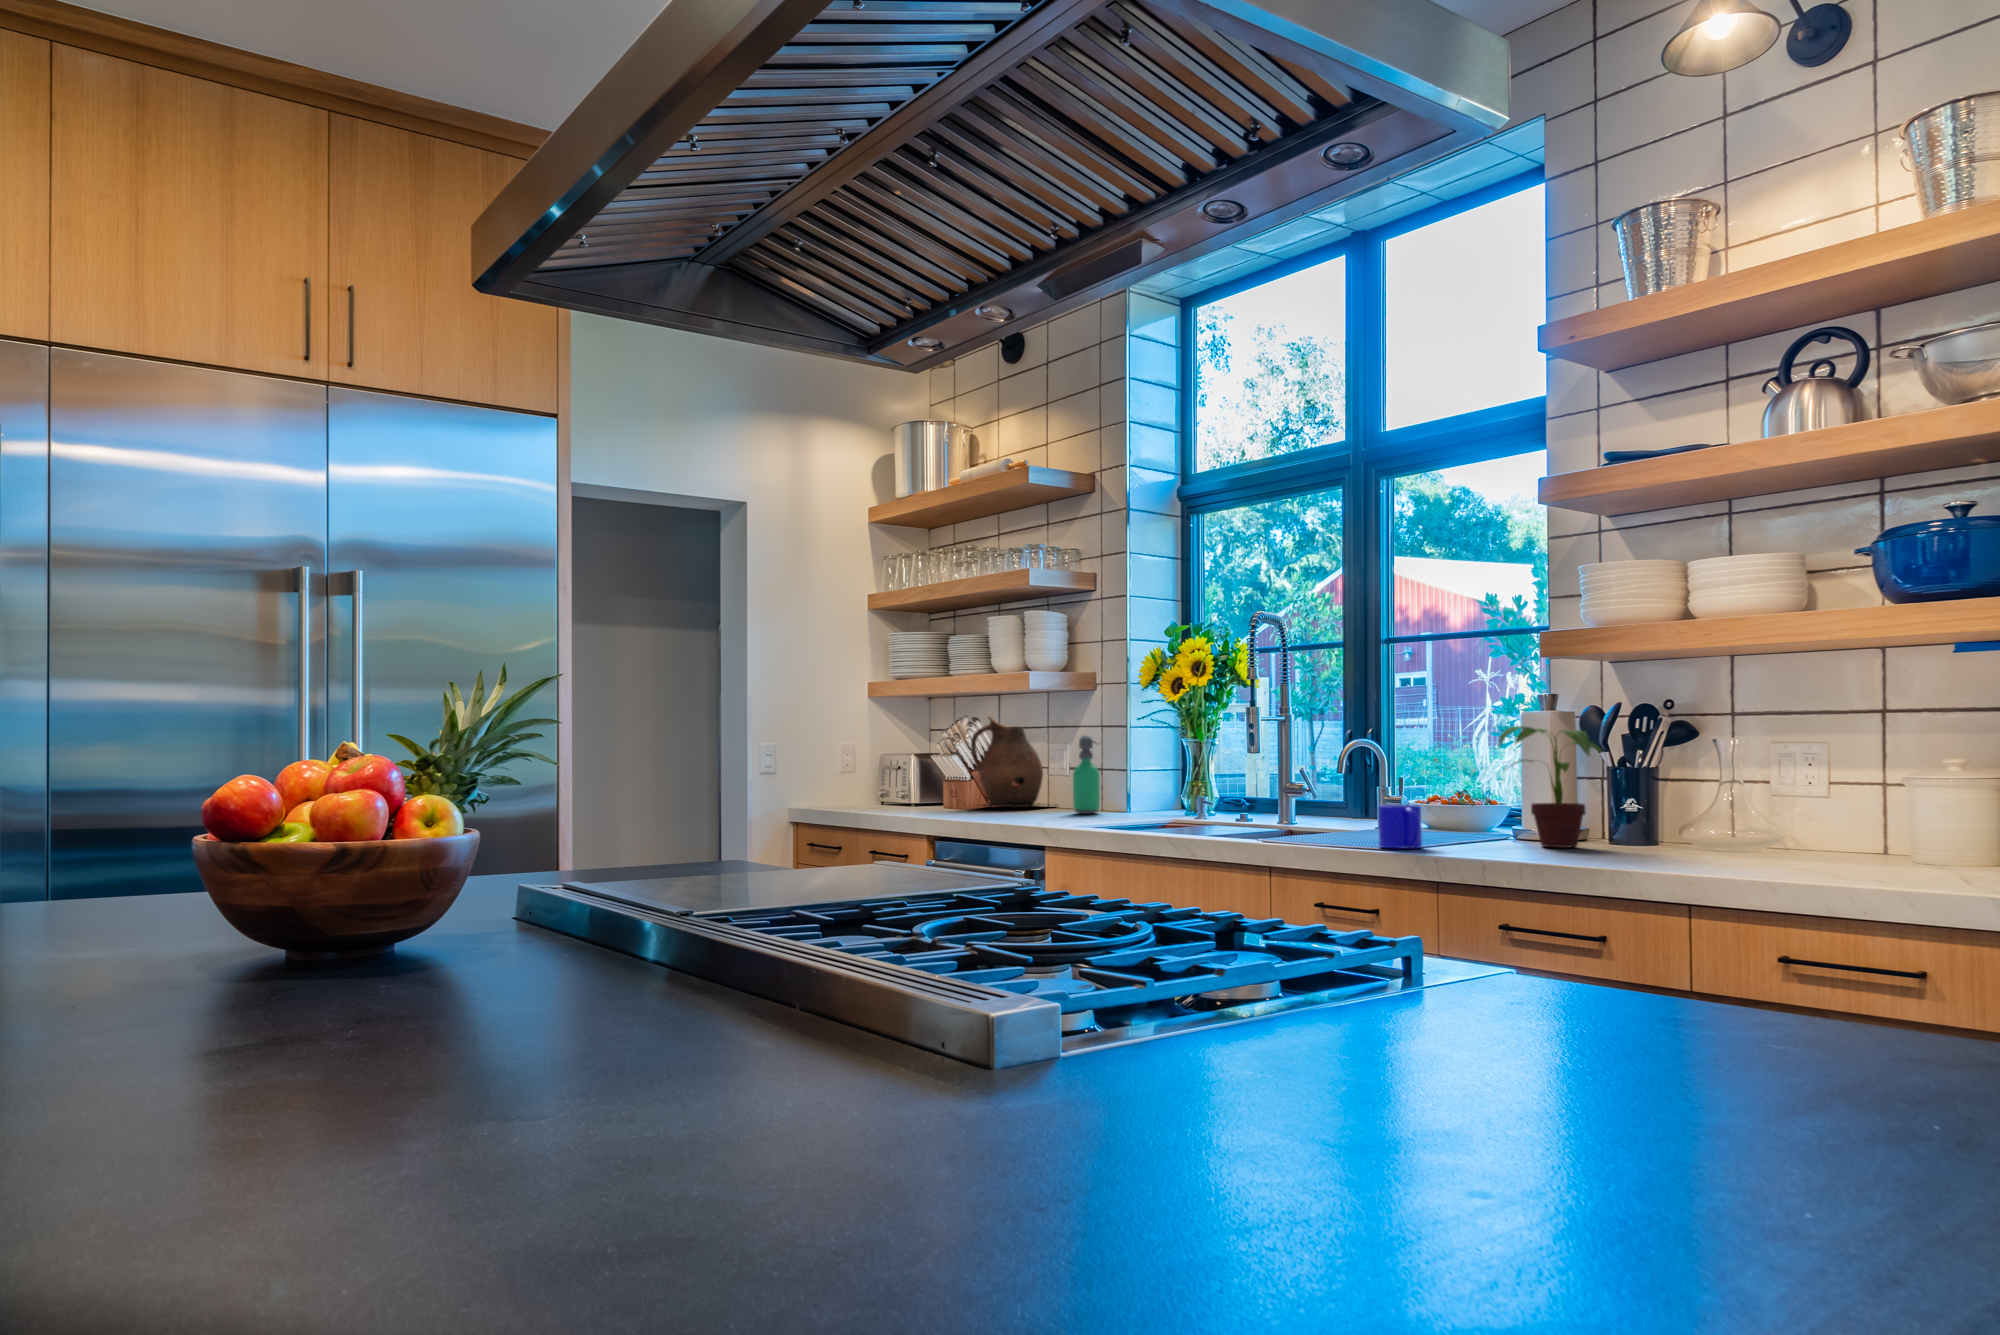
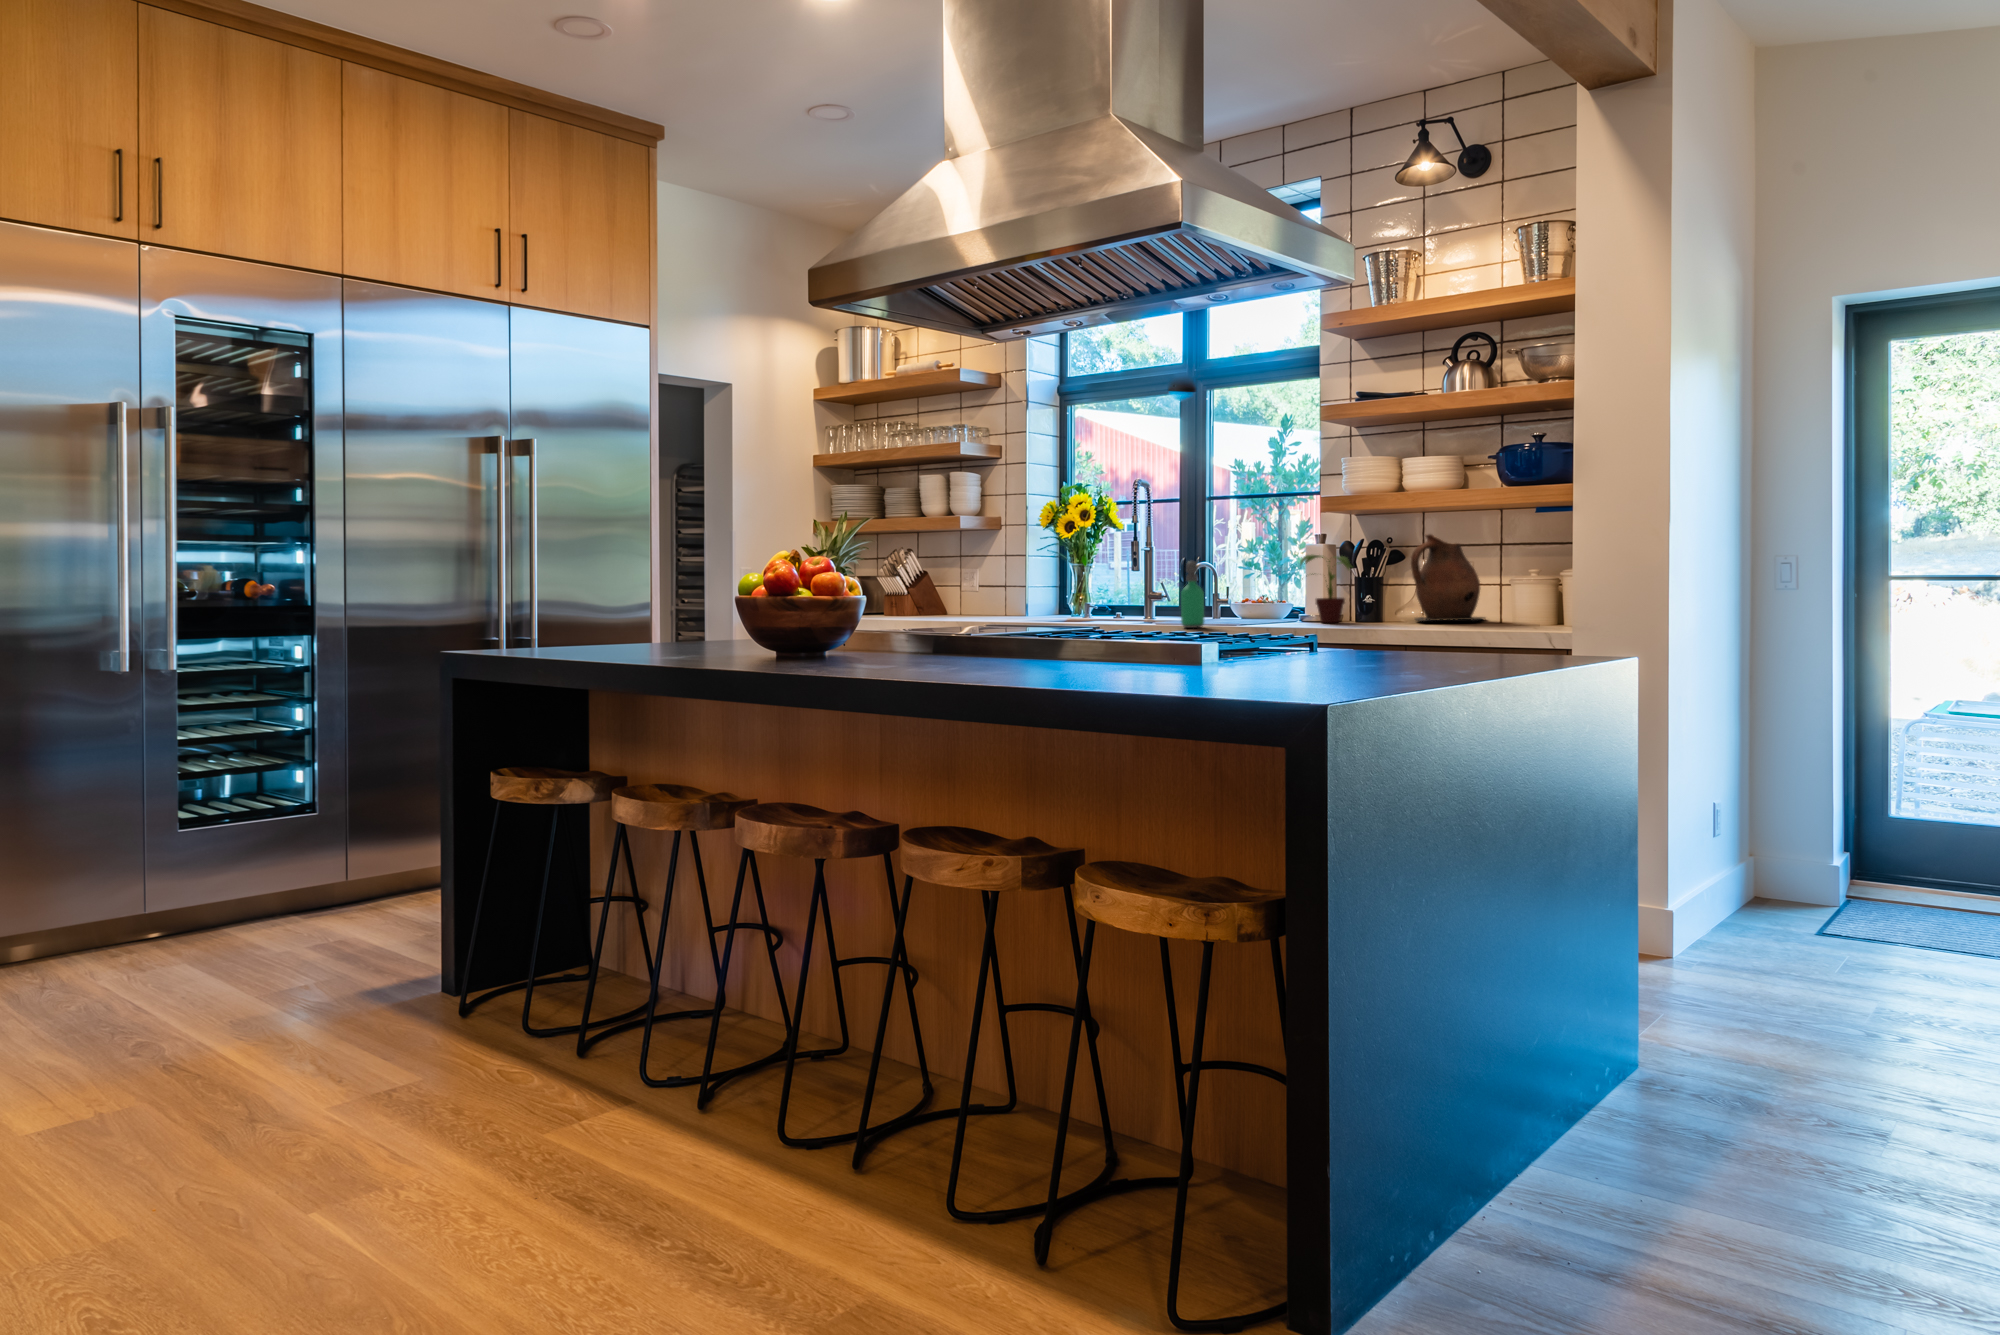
ceramic pitcher: present [971,717,1043,808] -> present [1411,534,1485,621]
soap dispenser: present [1073,735,1100,814] -> present [1181,561,1206,628]
mug: present [1378,805,1422,848] -> none [1233,601,1258,626]

